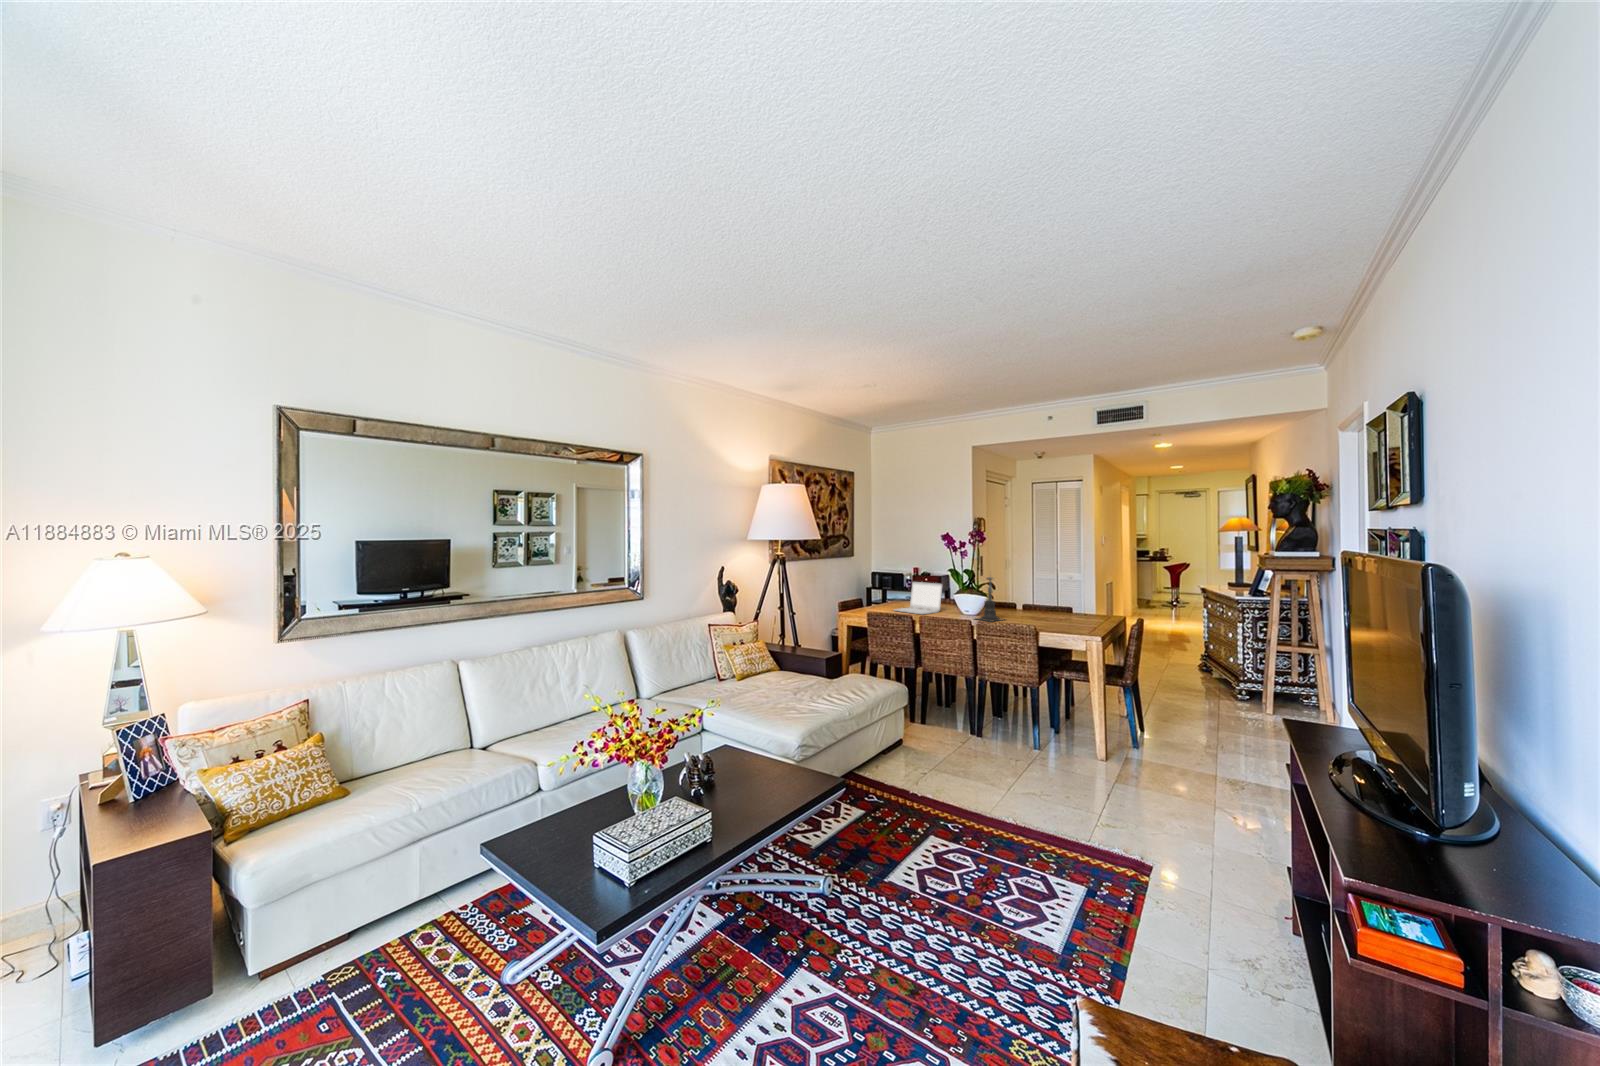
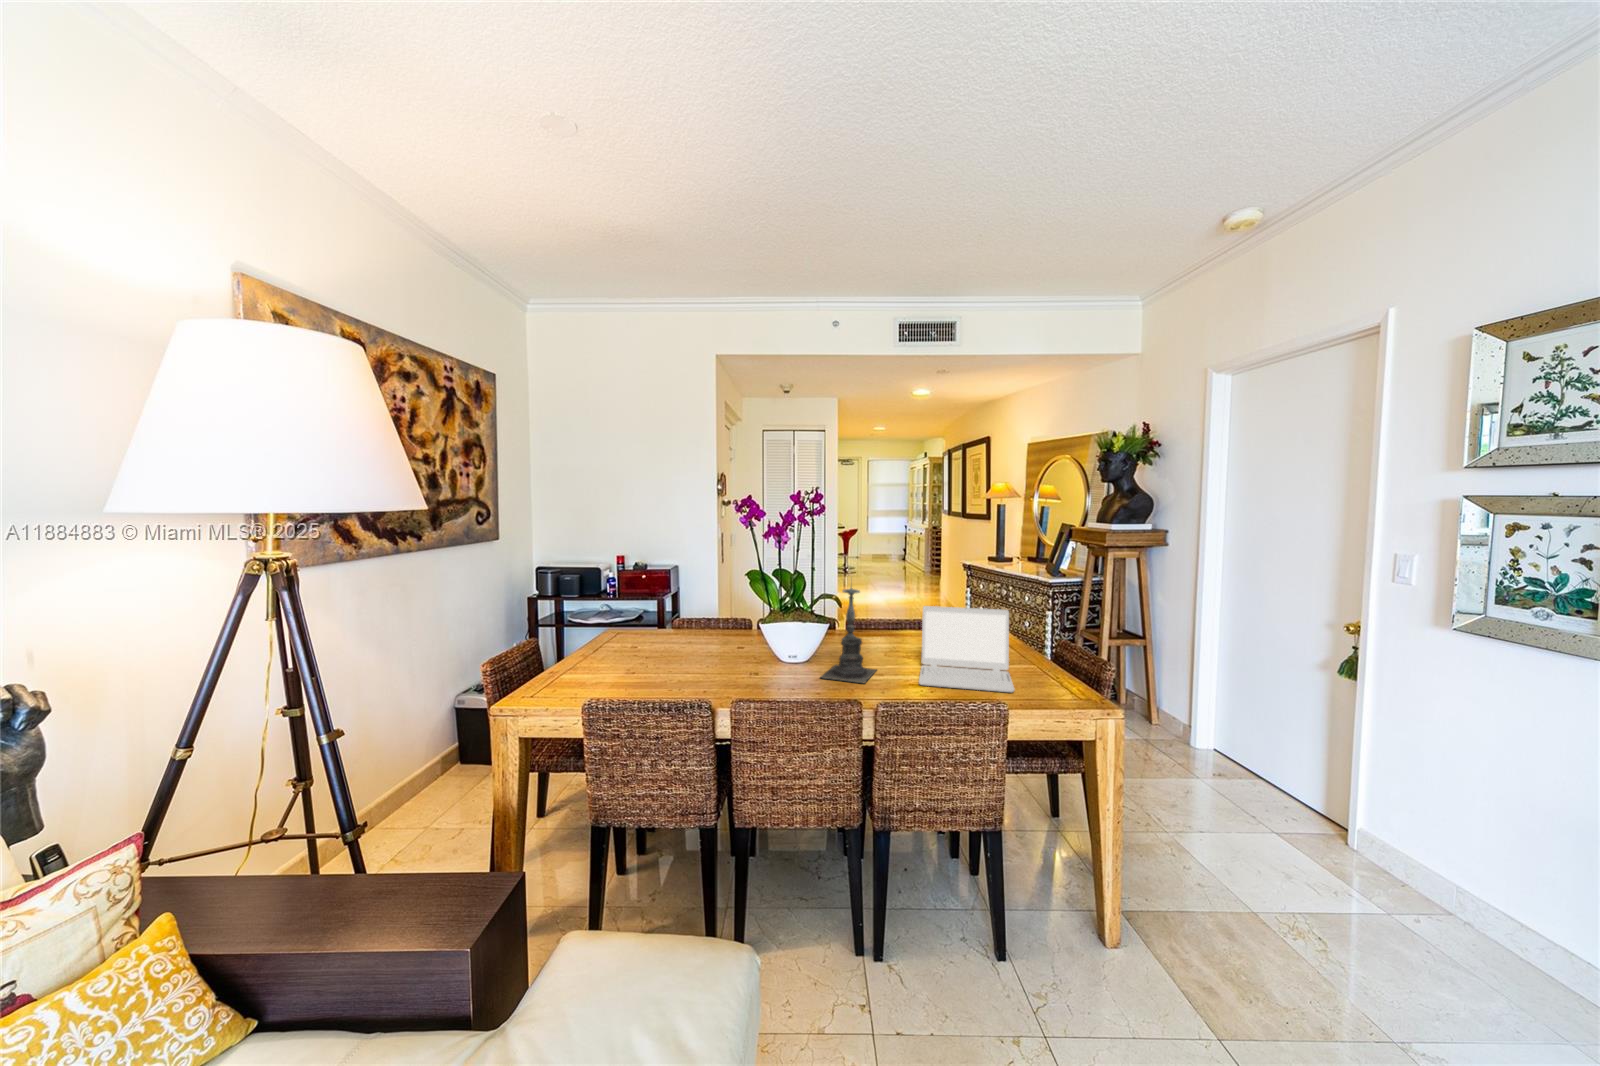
laptop: present [895,582,942,614] -> present [919,606,1014,692]

